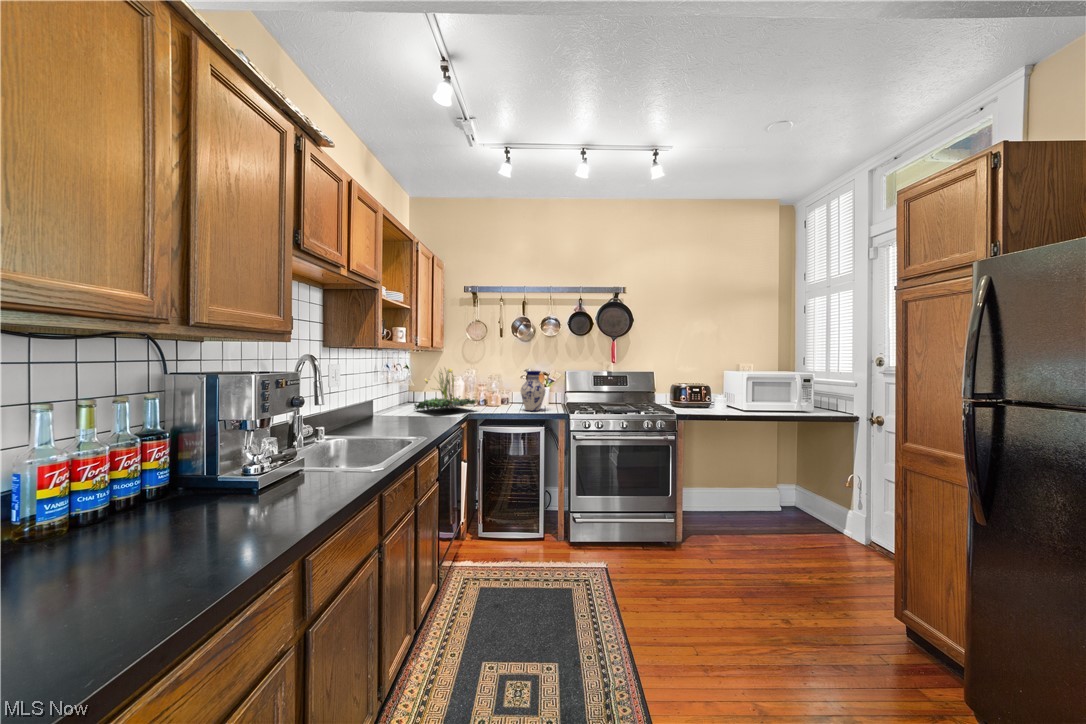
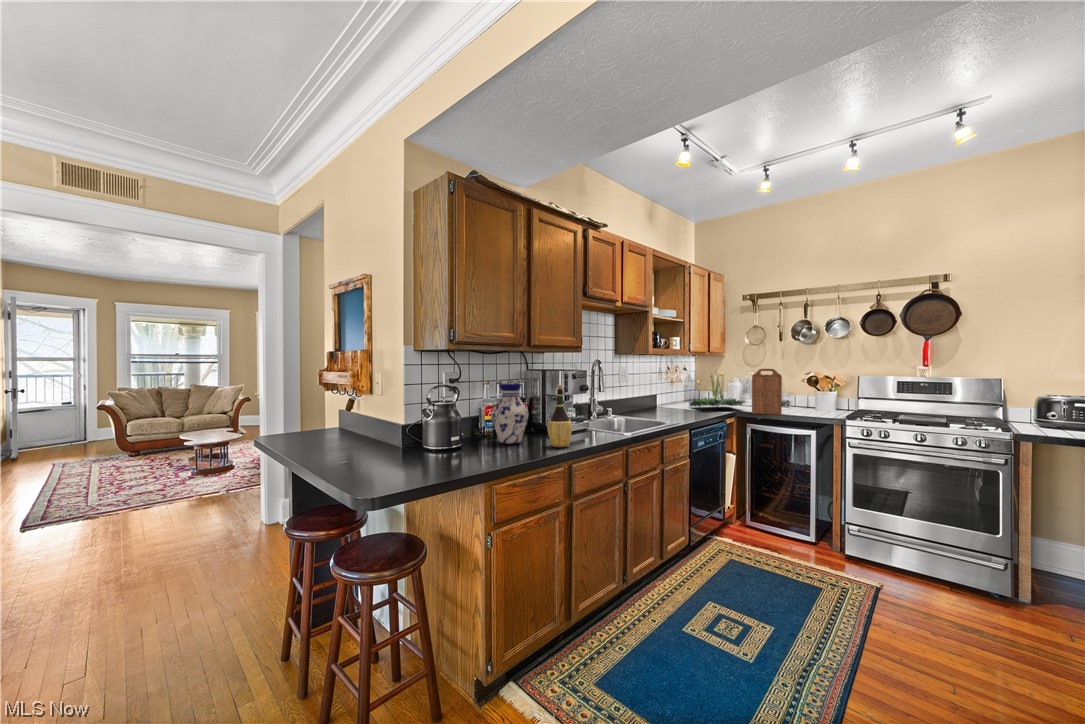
cutting board: none [488,365,515,414] -> present [752,369,782,415]
vase: present [521,371,545,411] -> present [492,383,529,444]
wine bottle: none [238,405,296,530] -> present [547,385,572,447]

